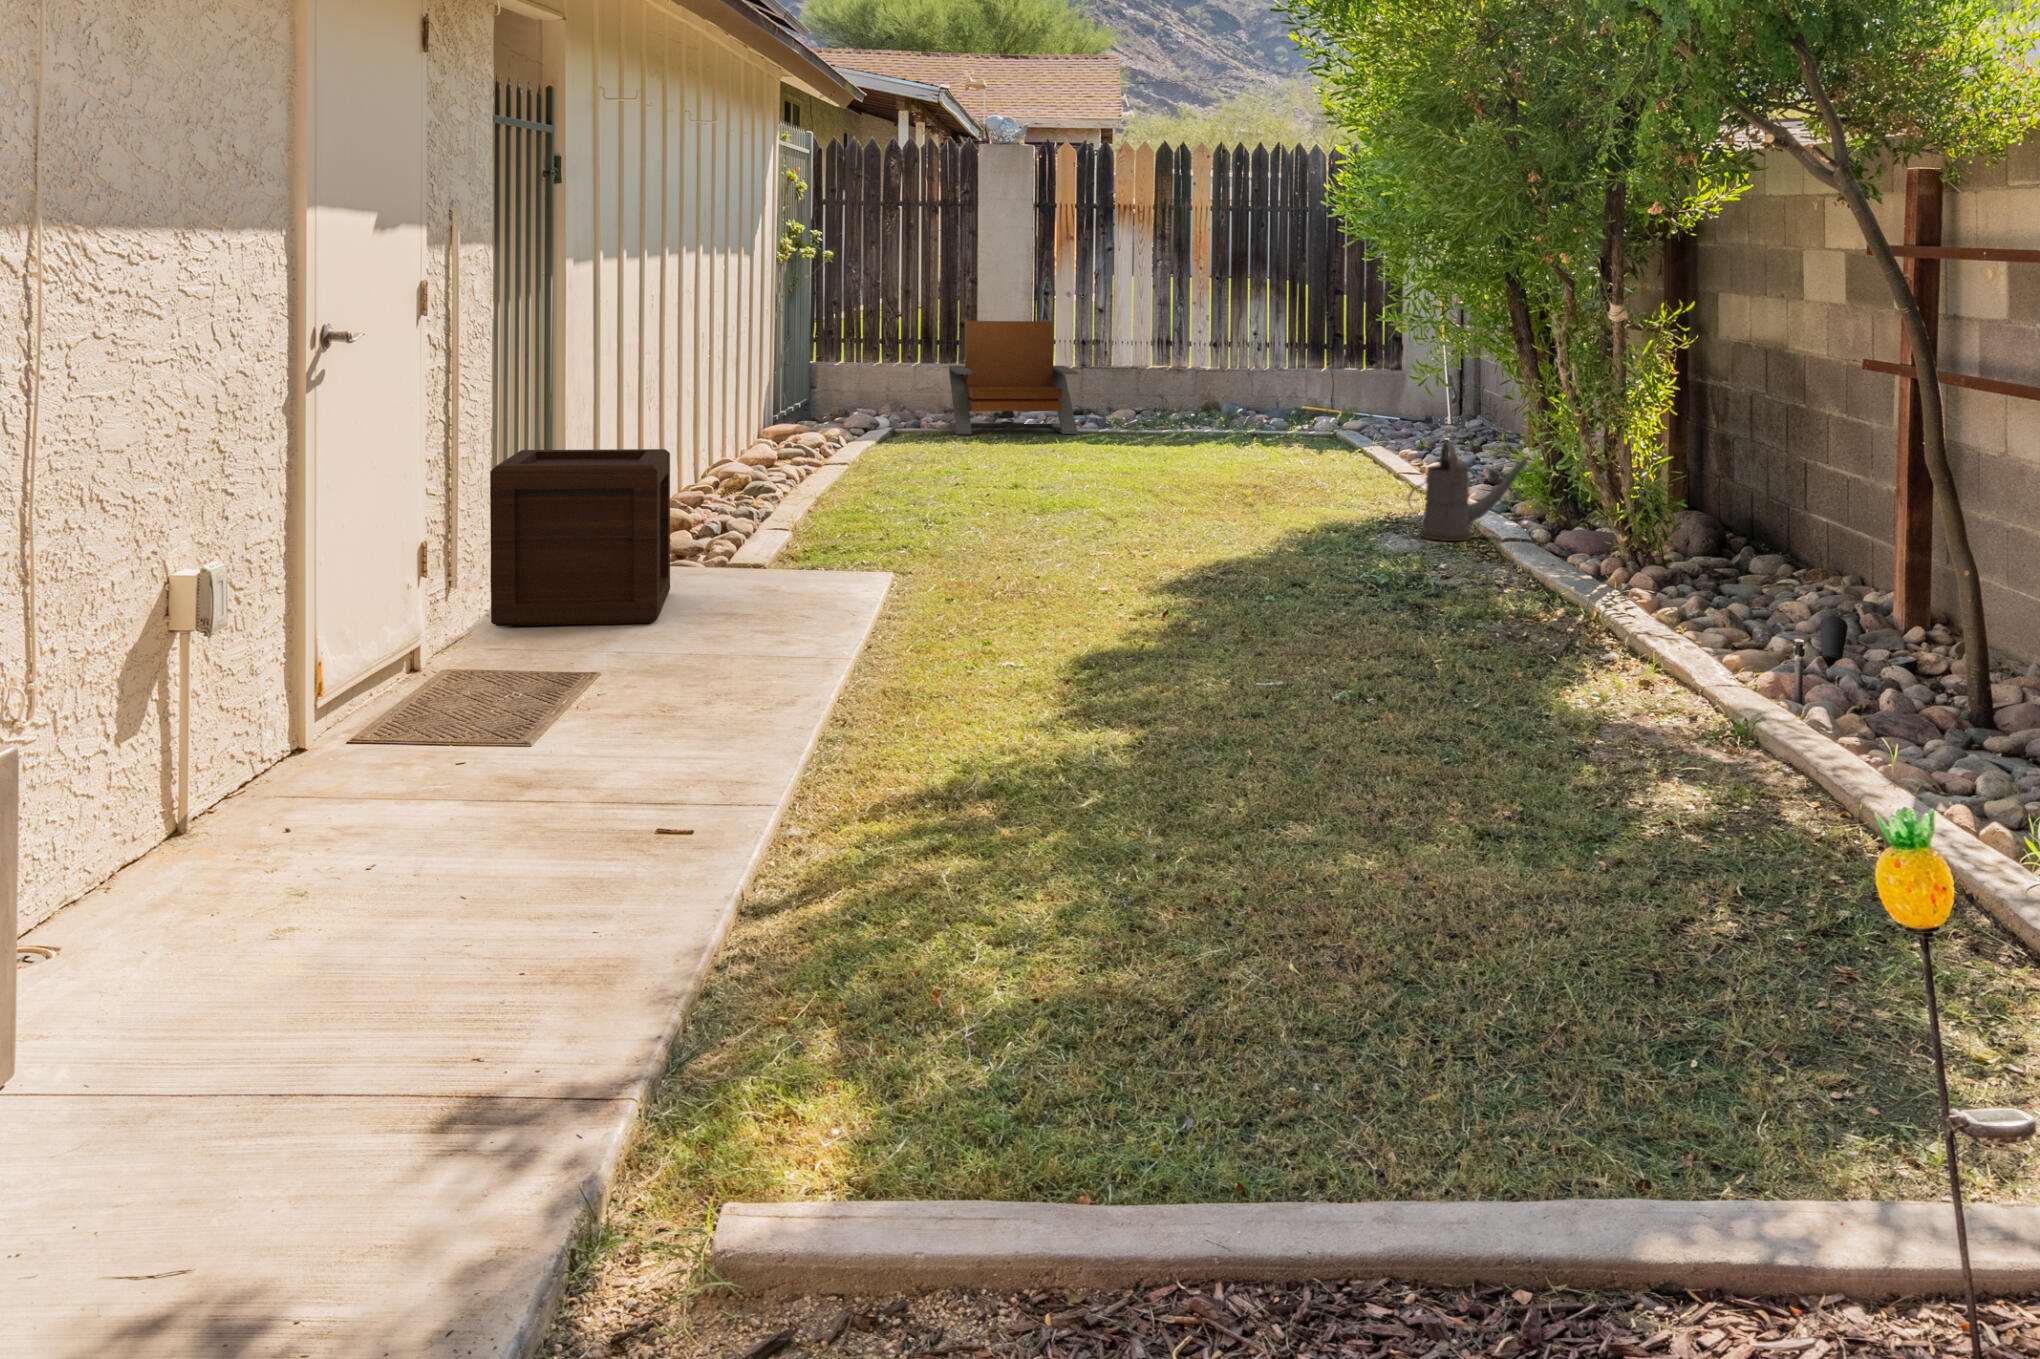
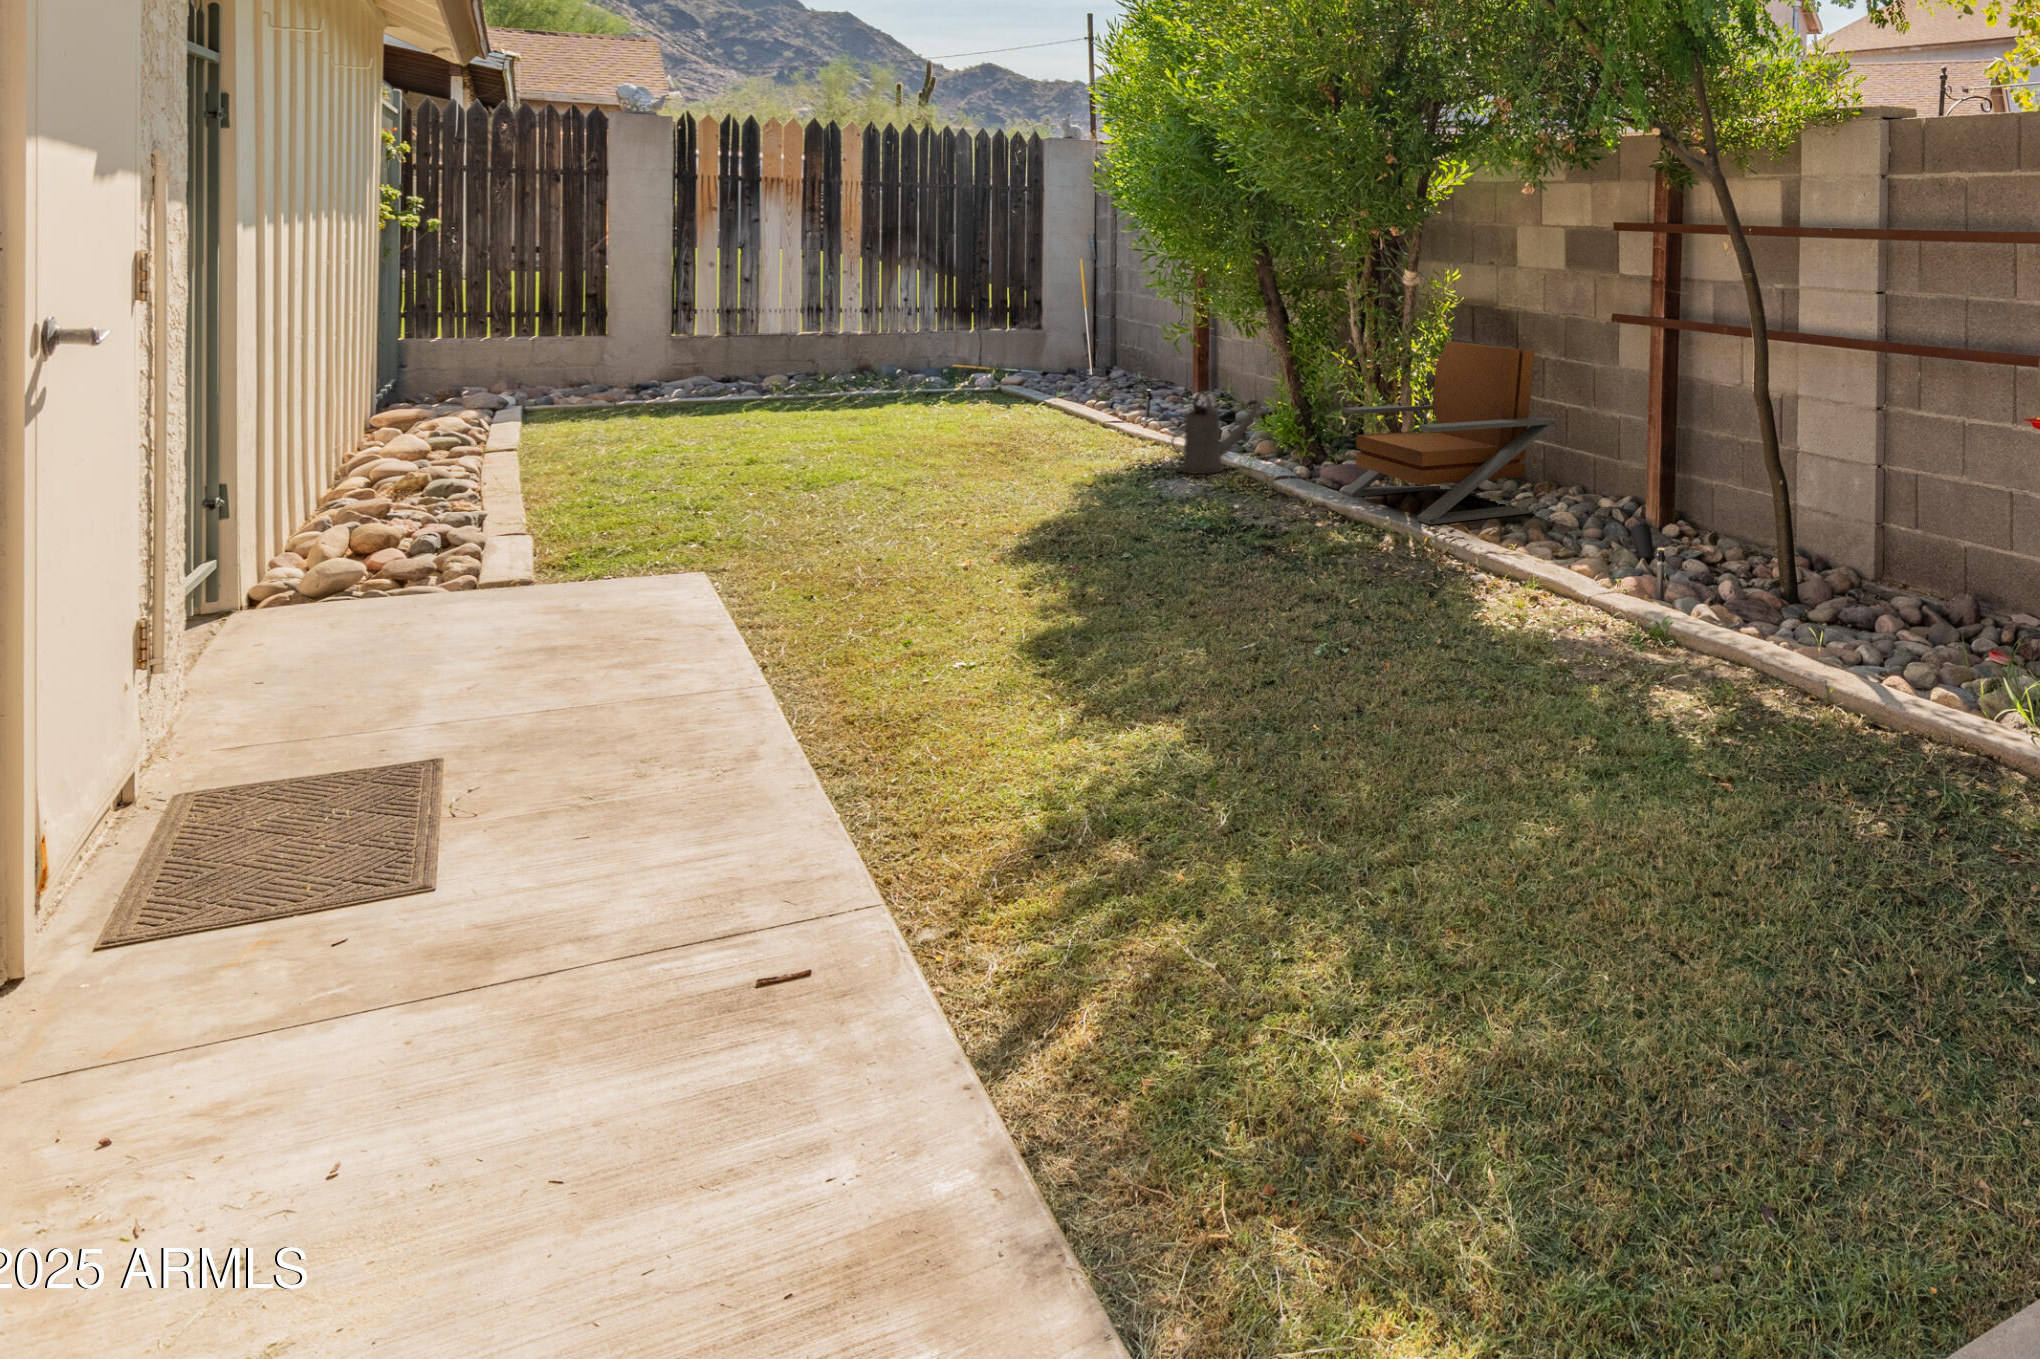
lounge chair: present [949,321,1078,434] -> present [1342,341,1556,525]
wooden crate: present [490,449,670,626] -> none [185,455,470,708]

